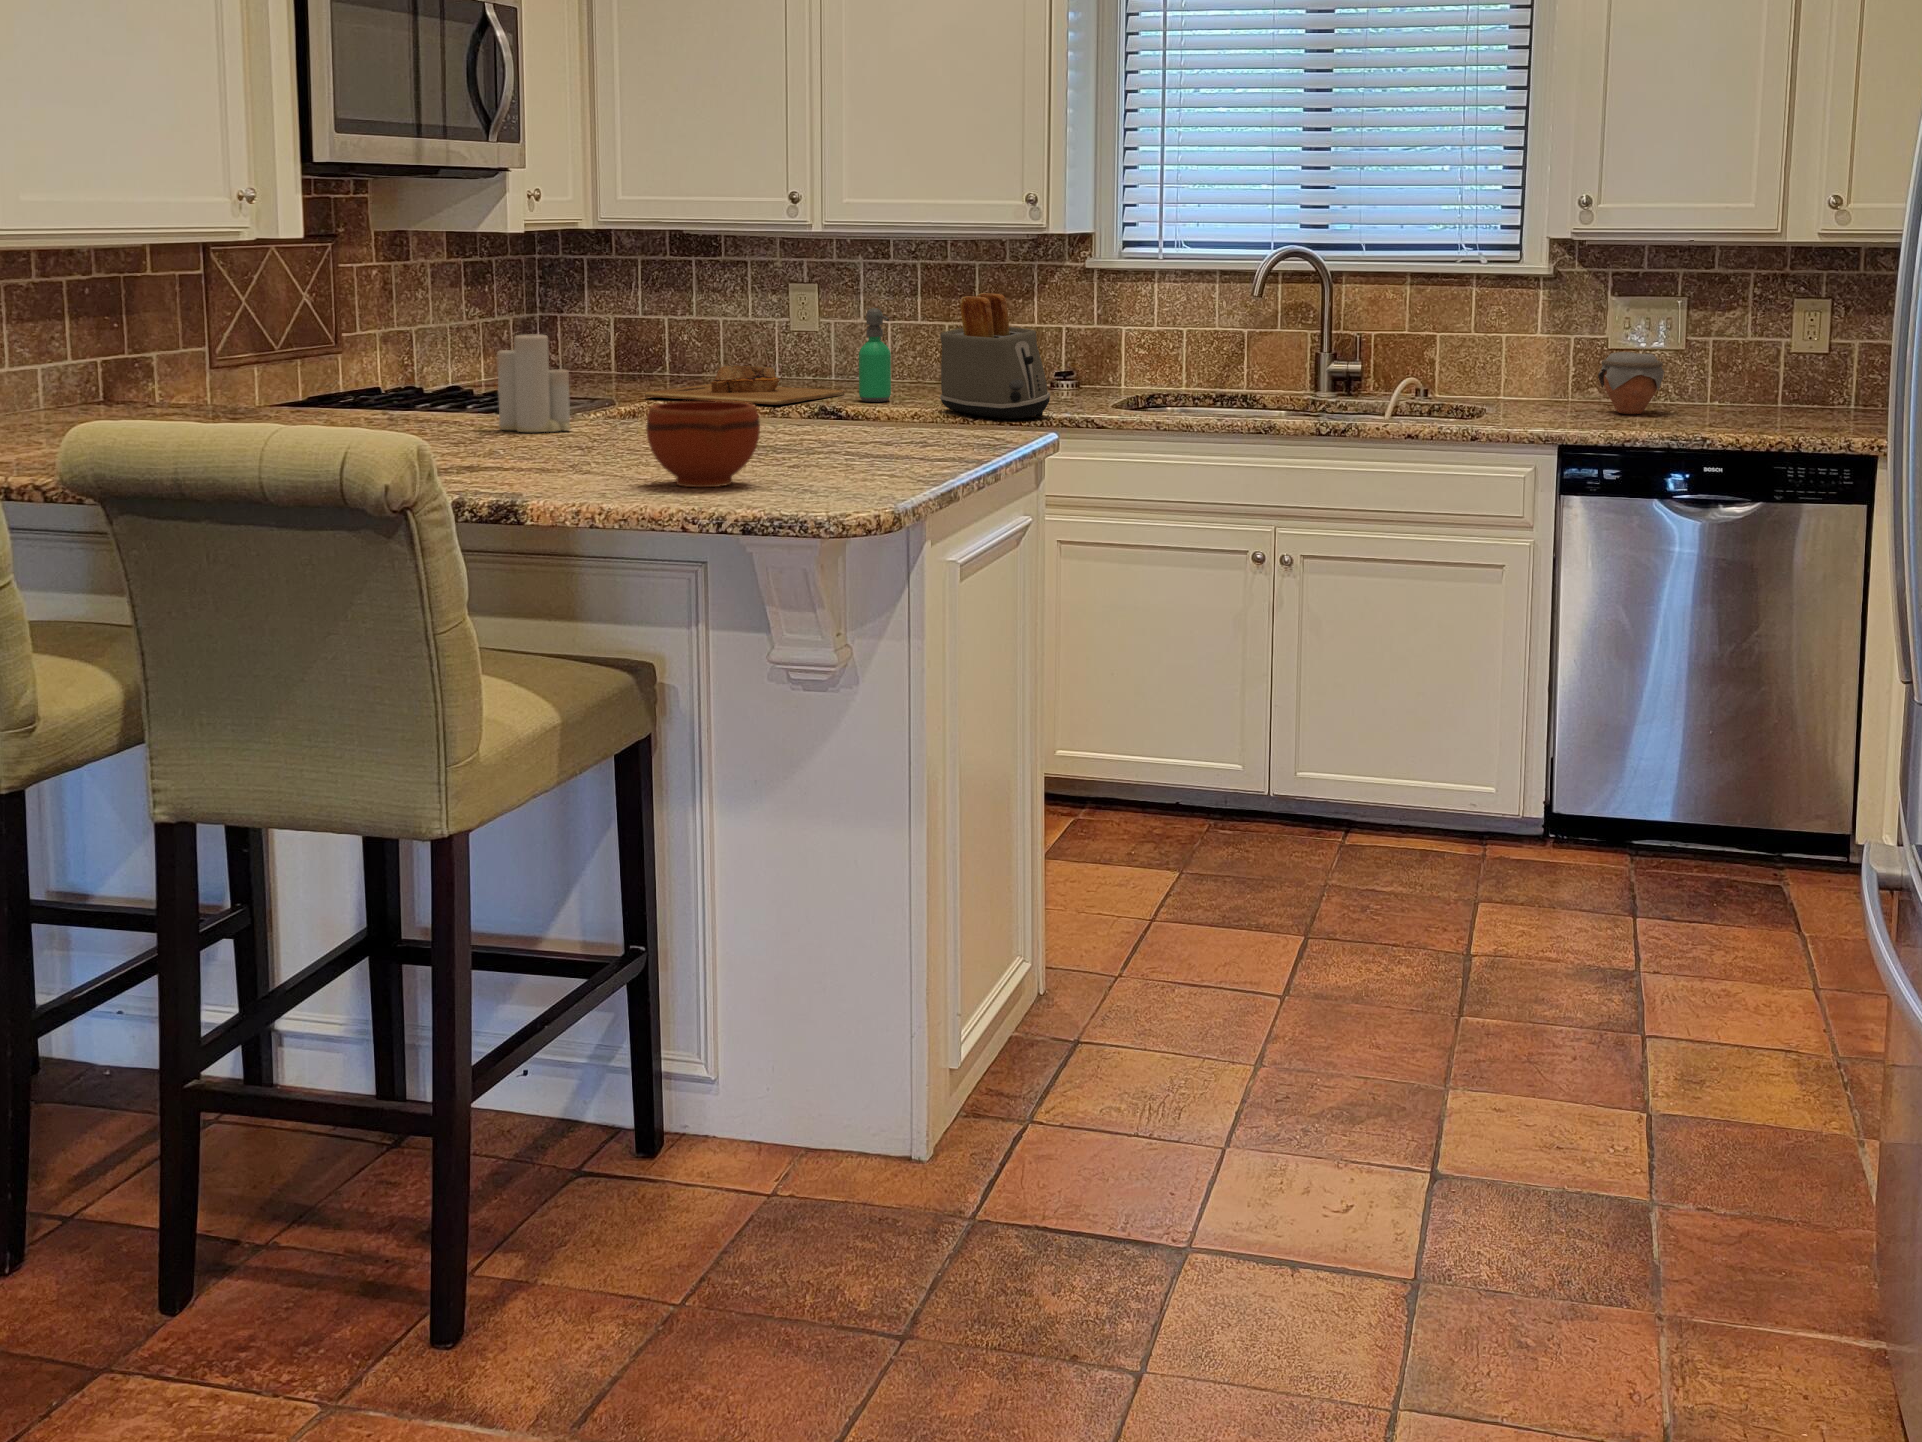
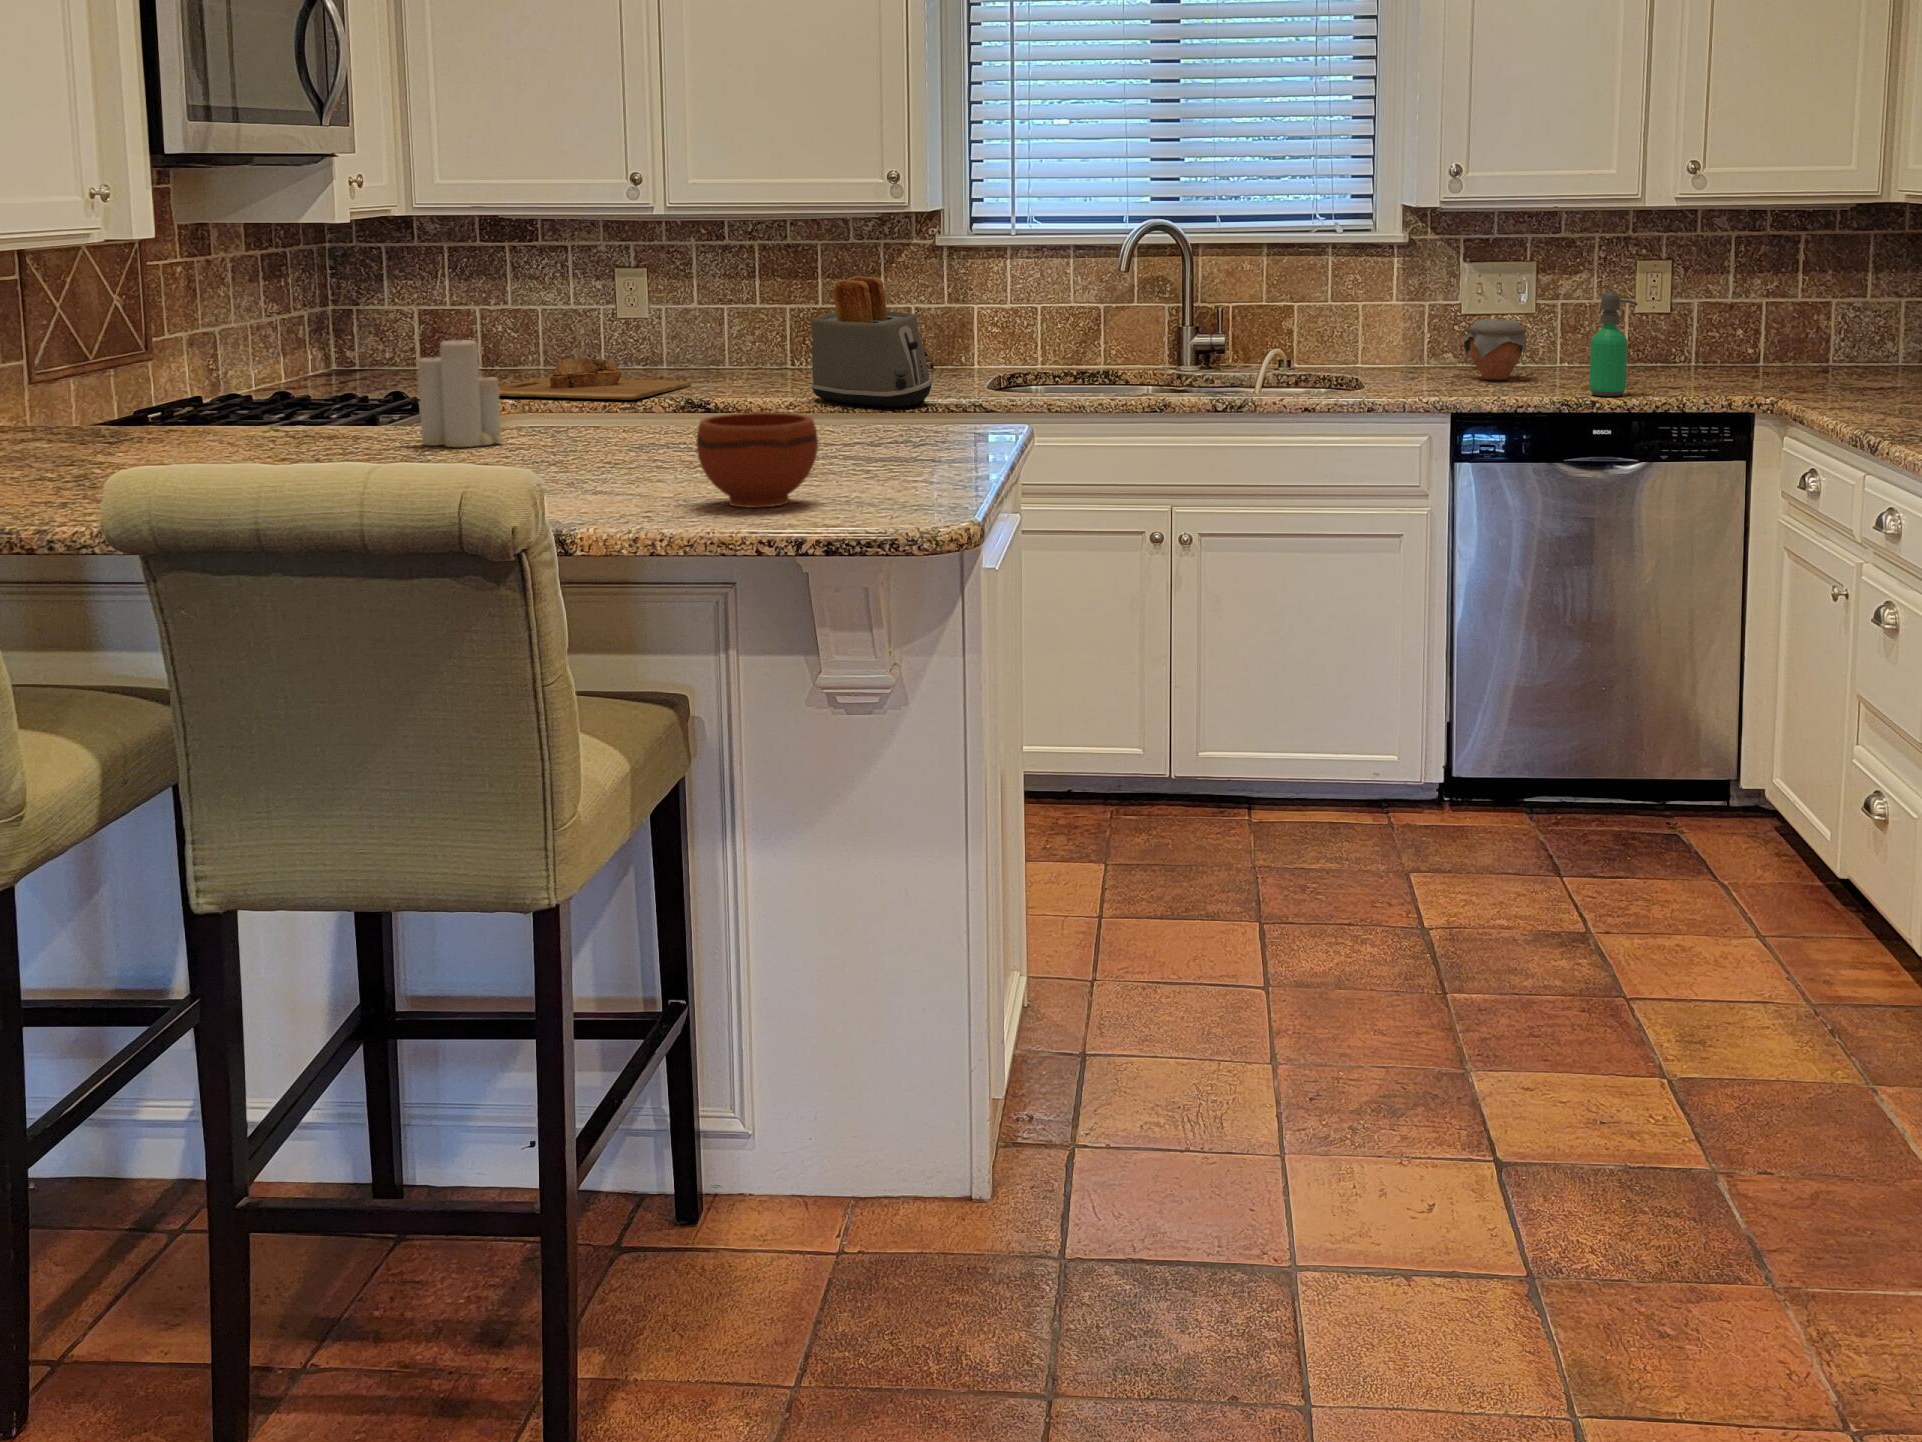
soap dispenser: present [859,308,891,402] -> present [1589,292,1637,396]

